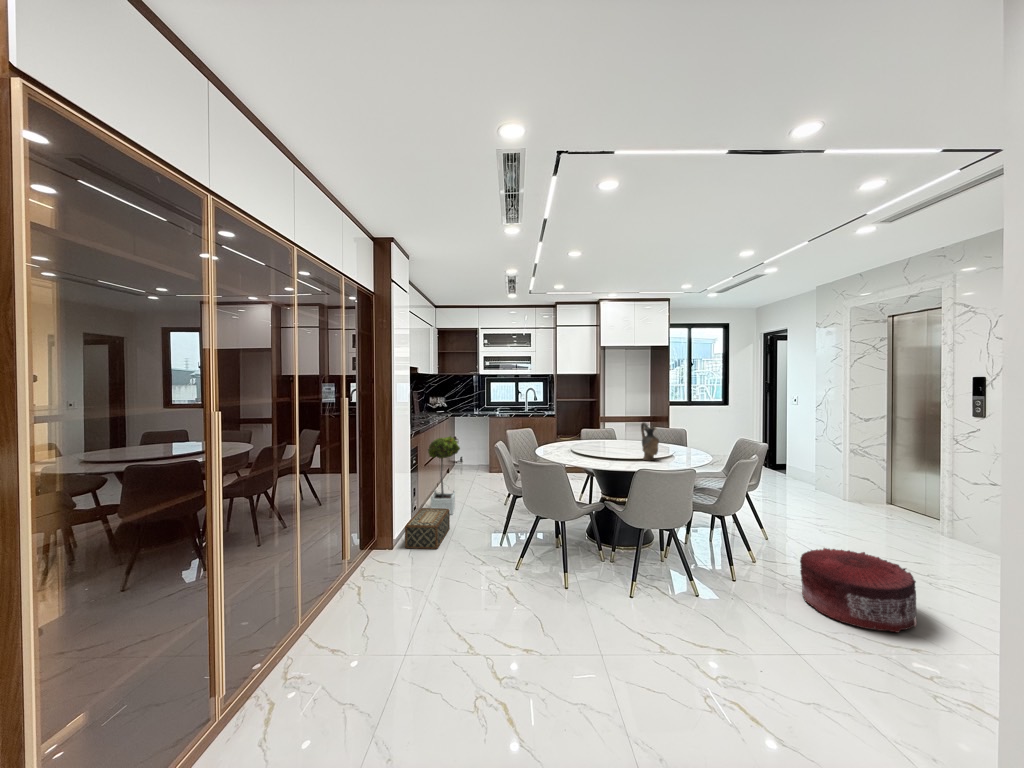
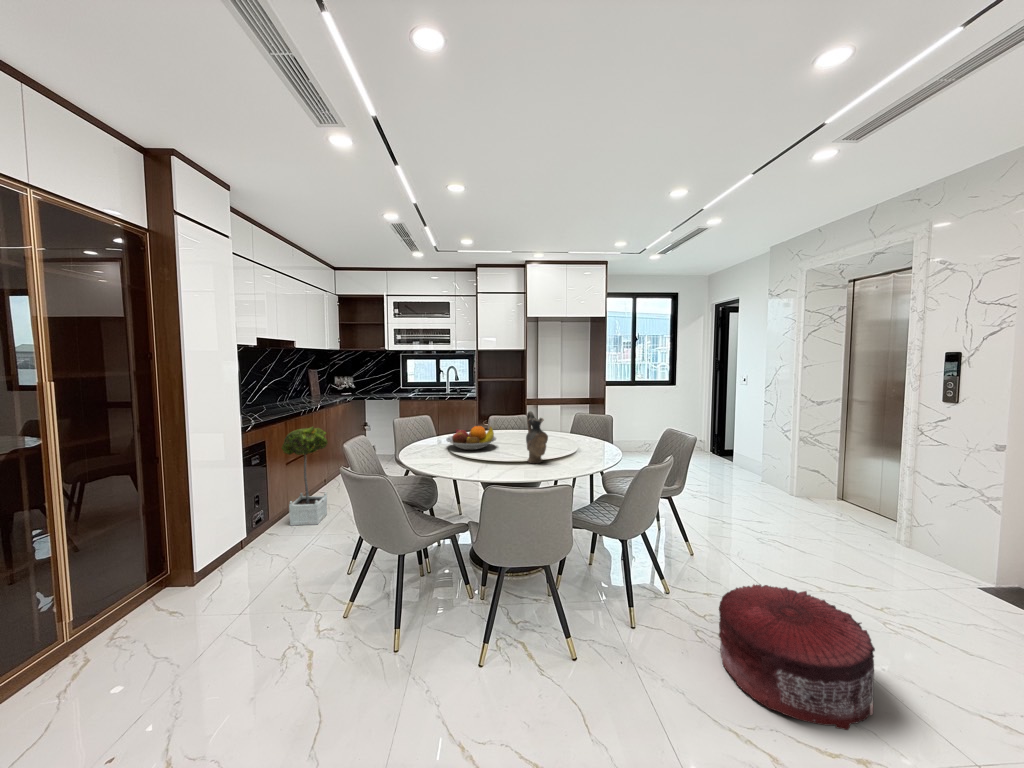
fruit bowl: none [570,435,609,453] -> present [446,426,496,450]
woven basket: present [405,508,450,549] -> none [214,521,299,582]

